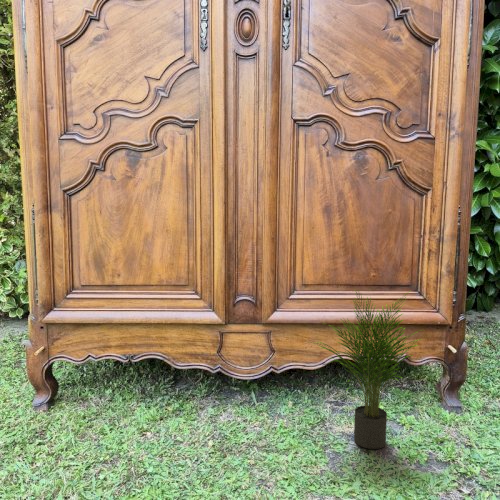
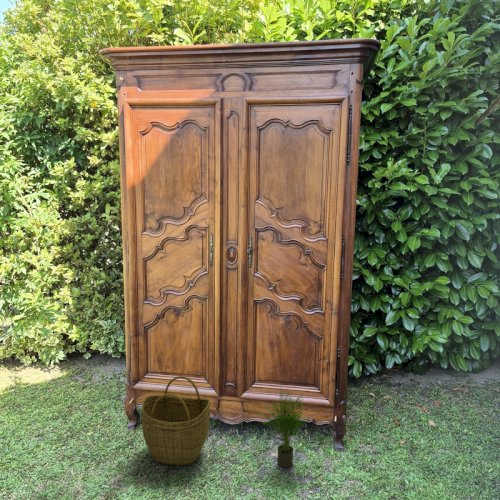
woven basket: none [63,283,214,470] -> present [142,376,210,466]

